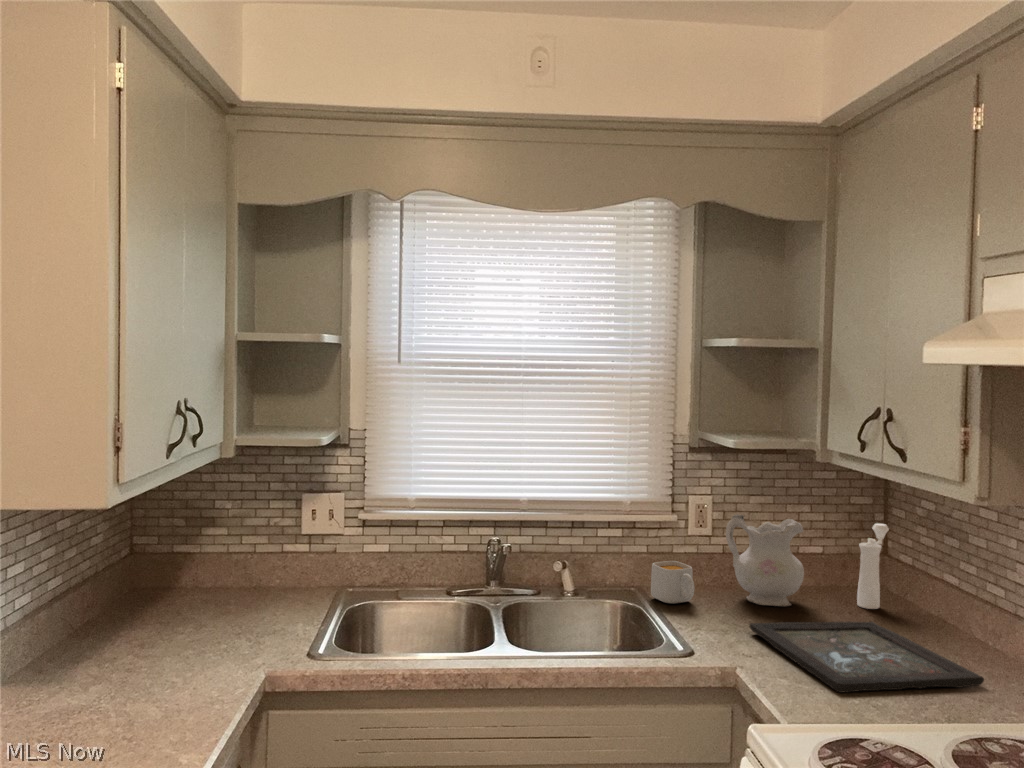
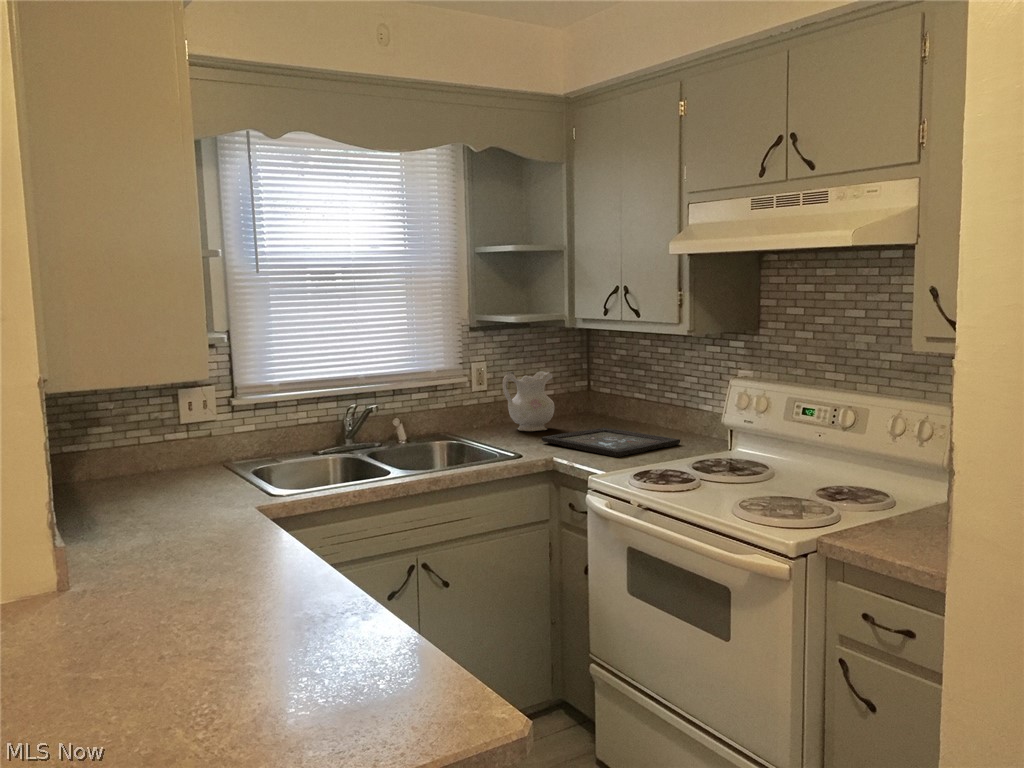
pepper mill: present [857,524,889,609] -> none [583,370,597,425]
mug: present [651,561,694,603] -> none [459,410,494,438]

